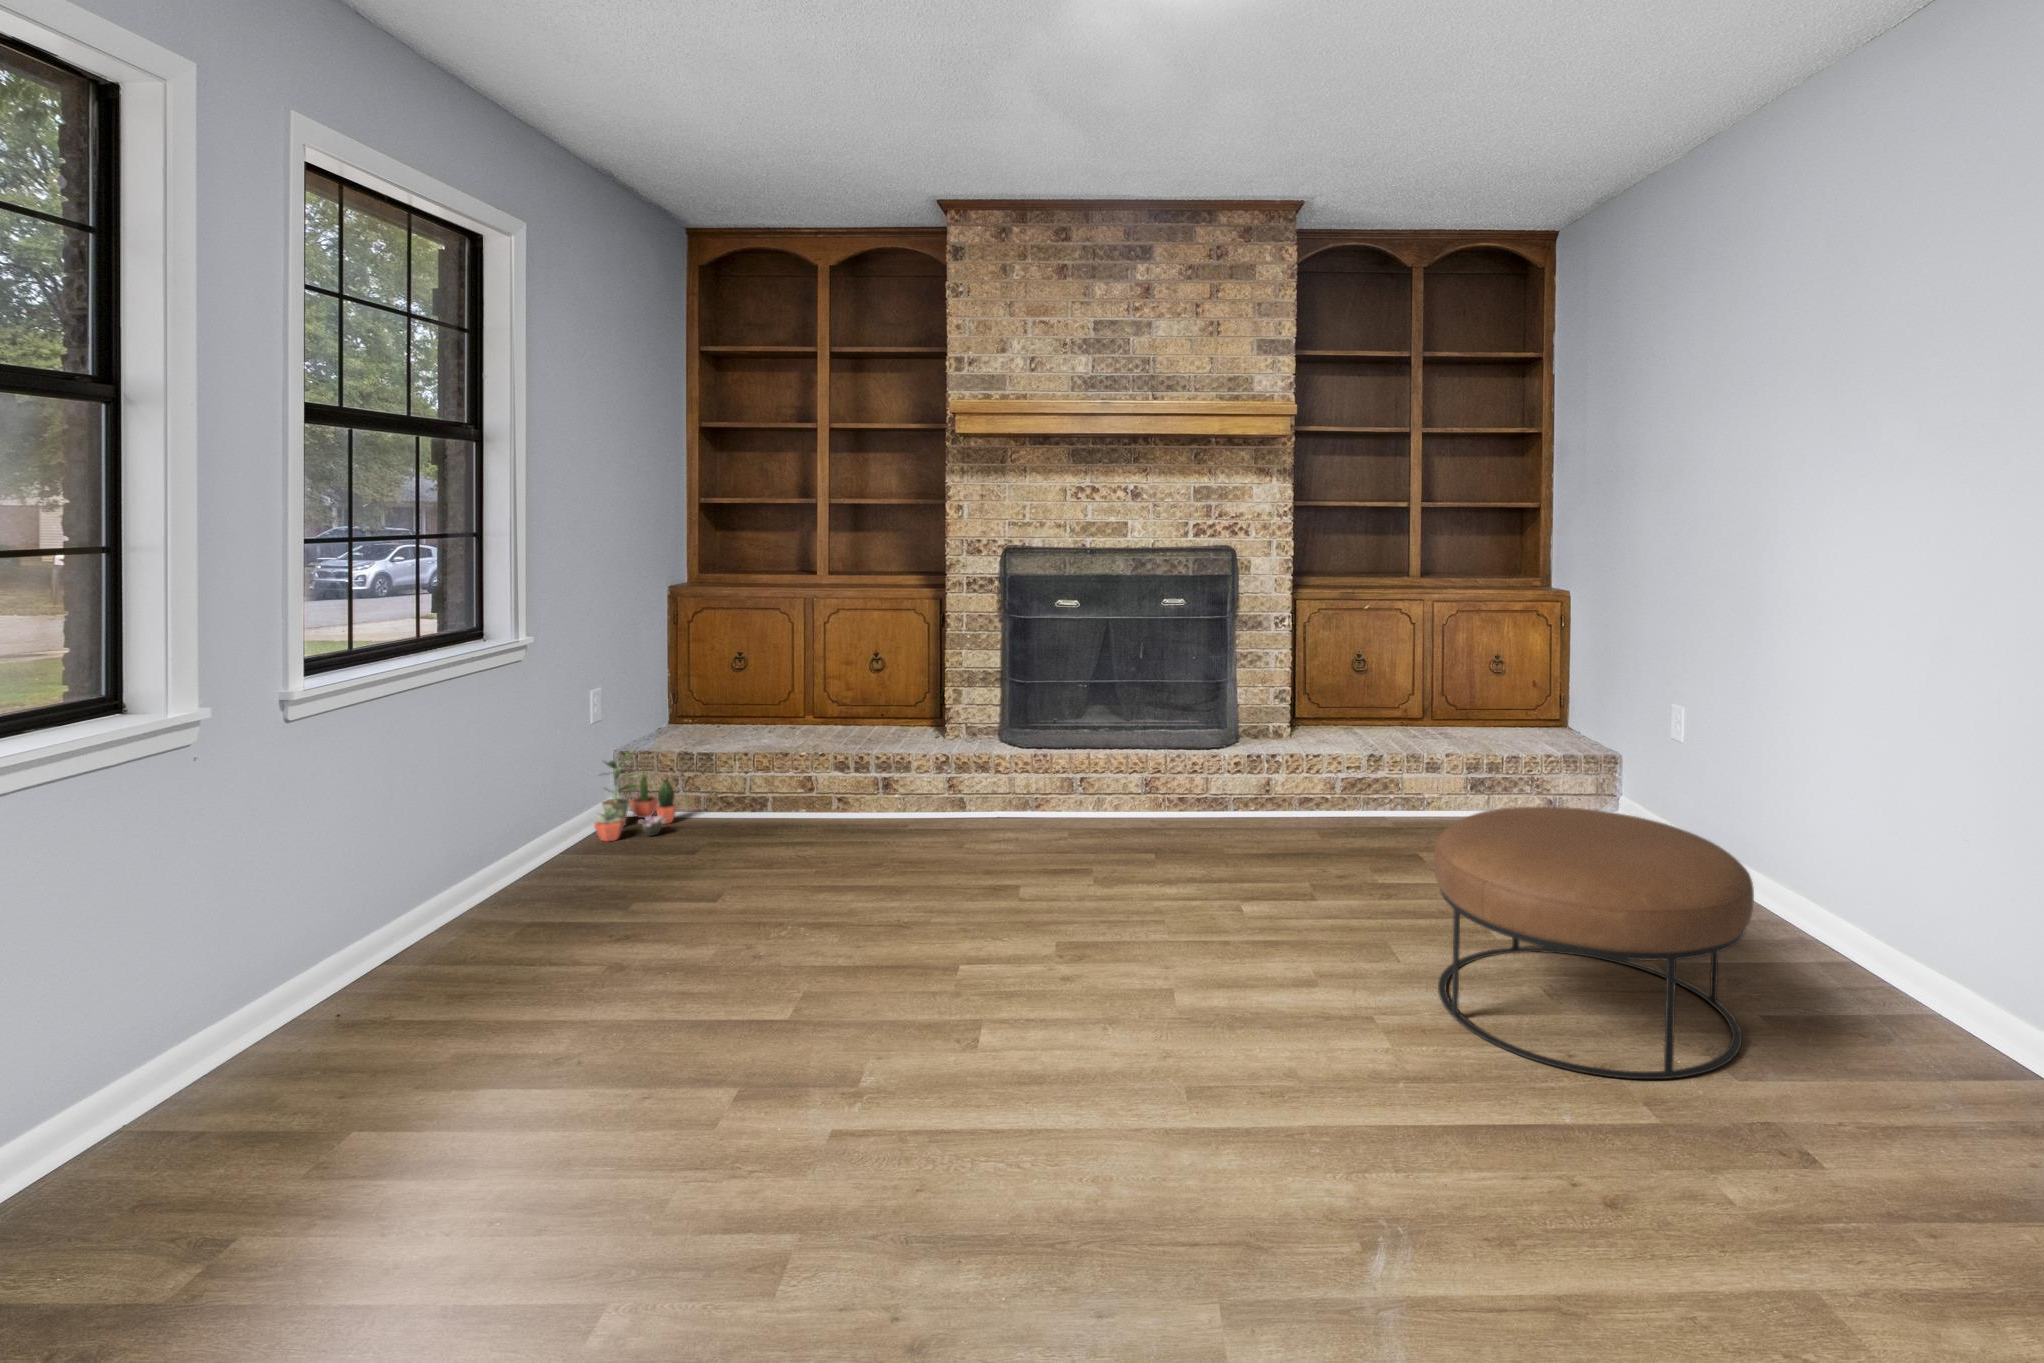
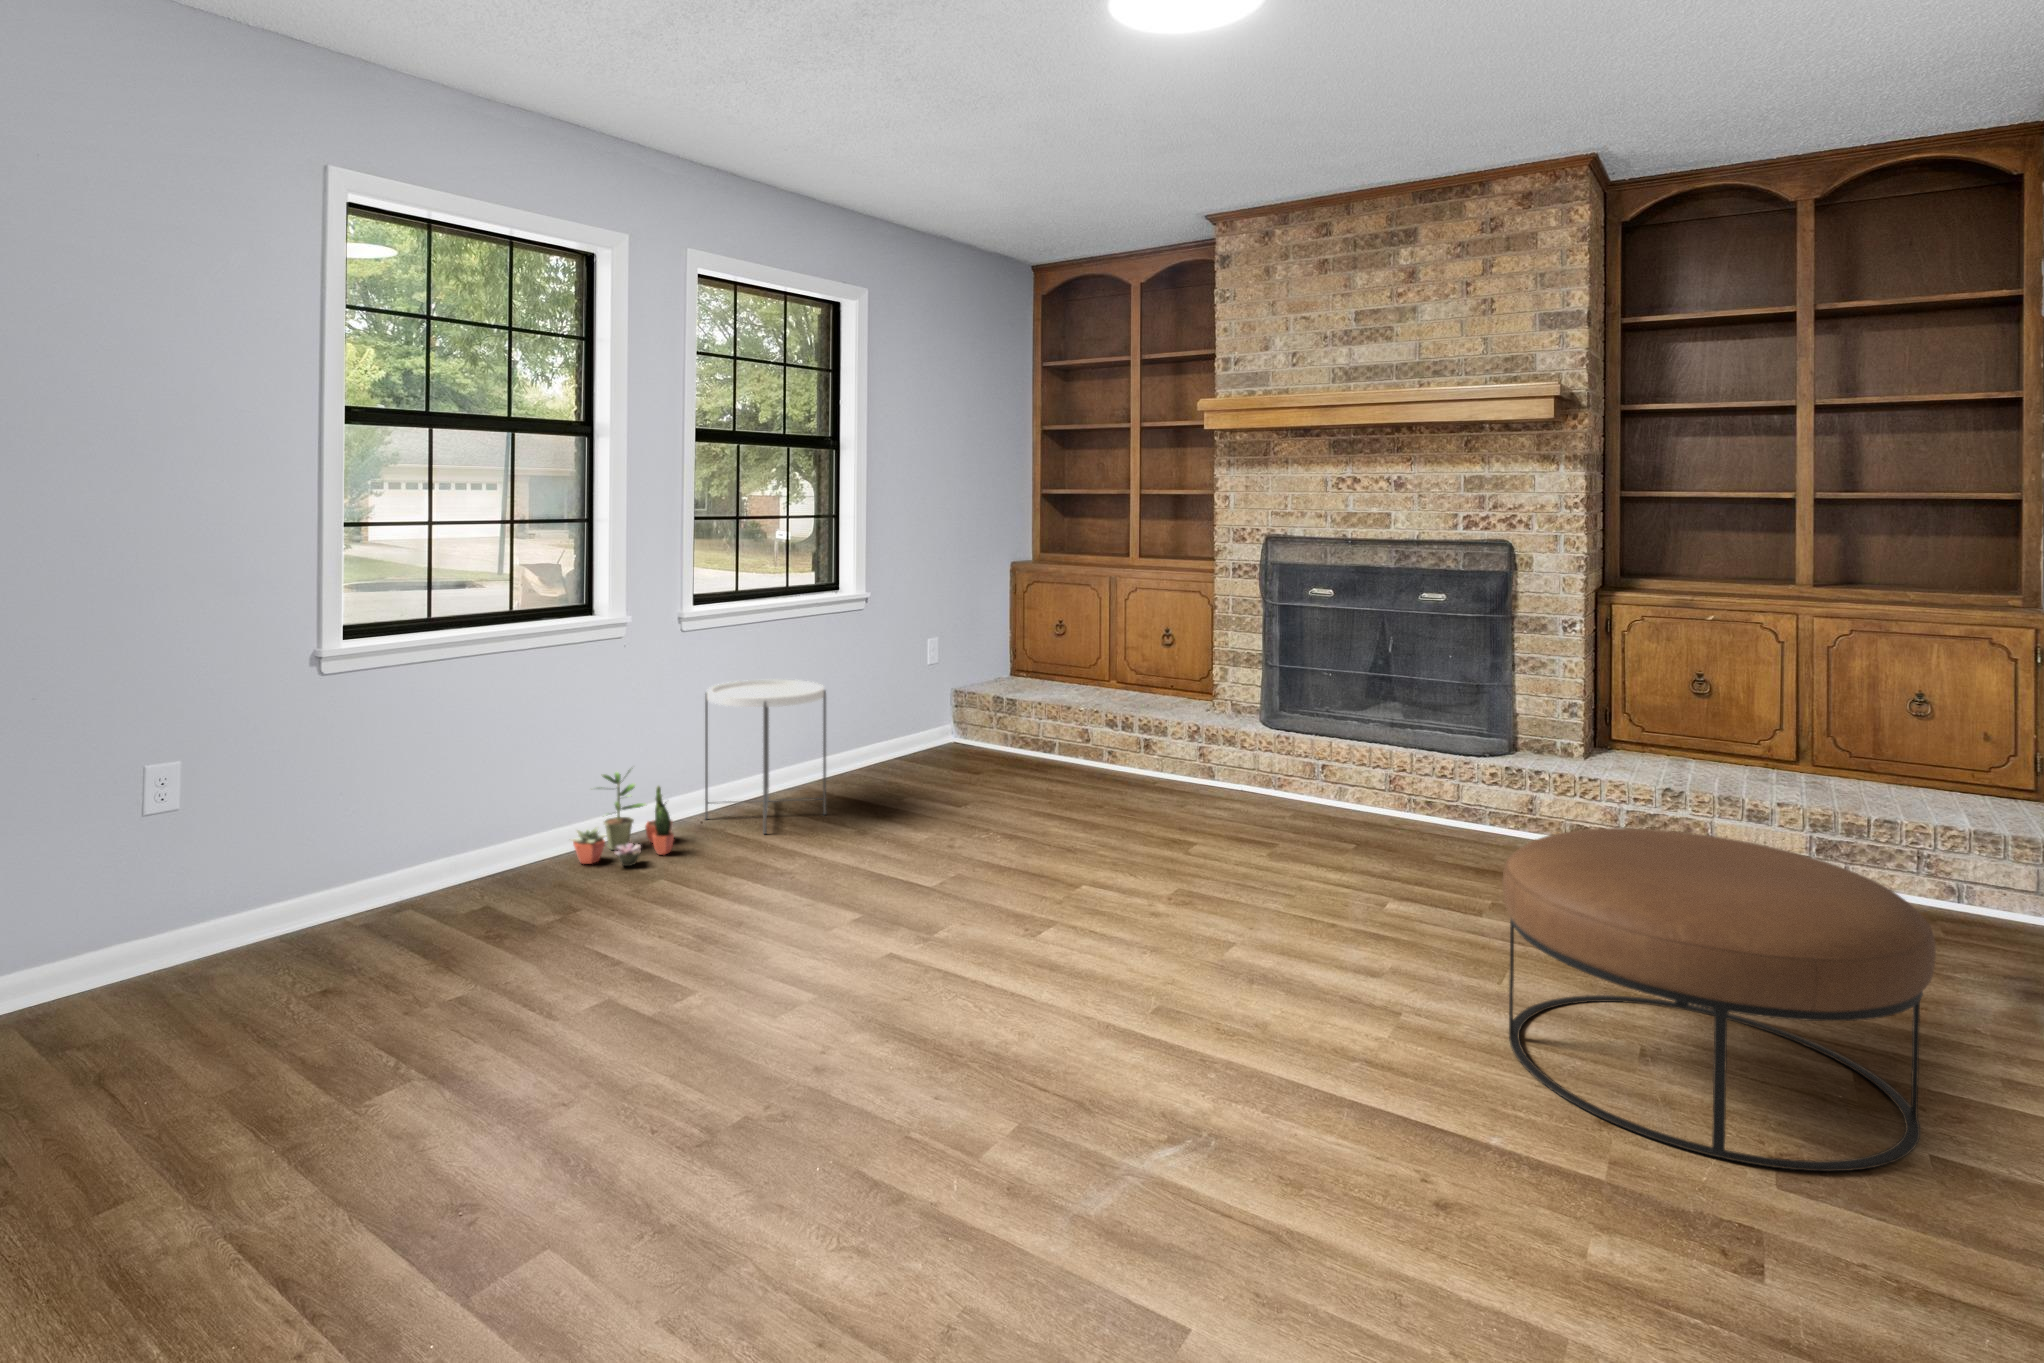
potted plant: present [594,751,676,841] -> present [570,770,674,866]
side table: none [370,768,559,992] -> present [705,680,826,834]

